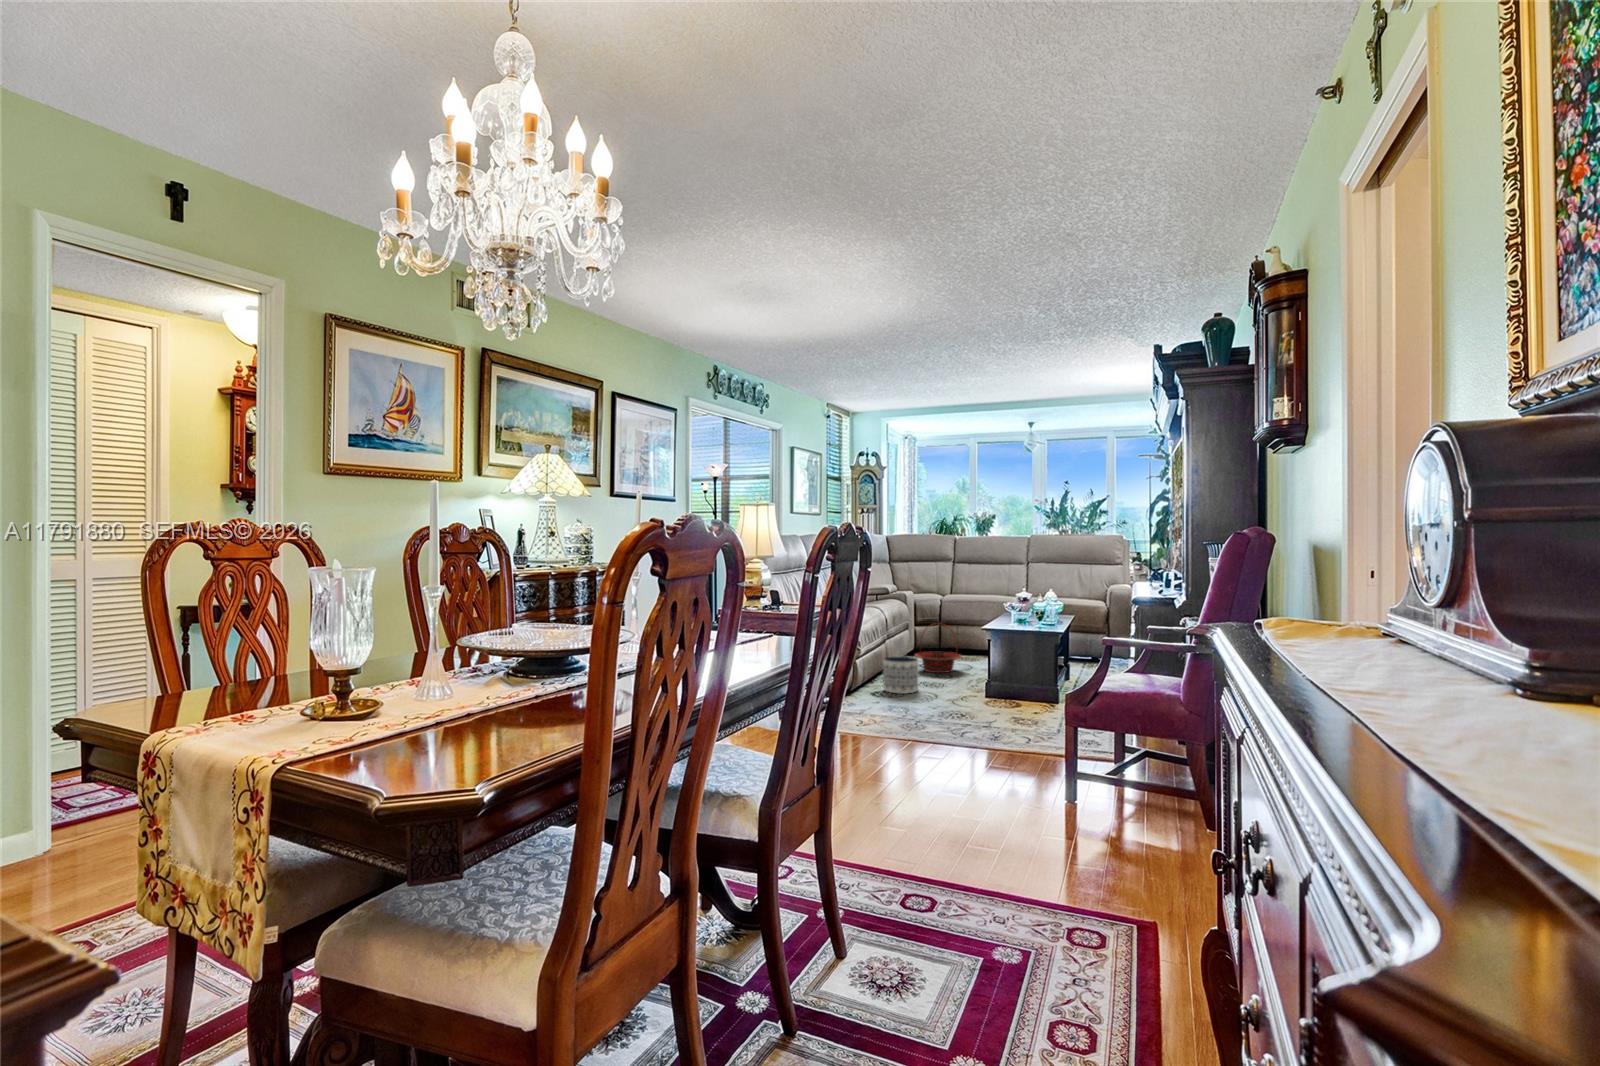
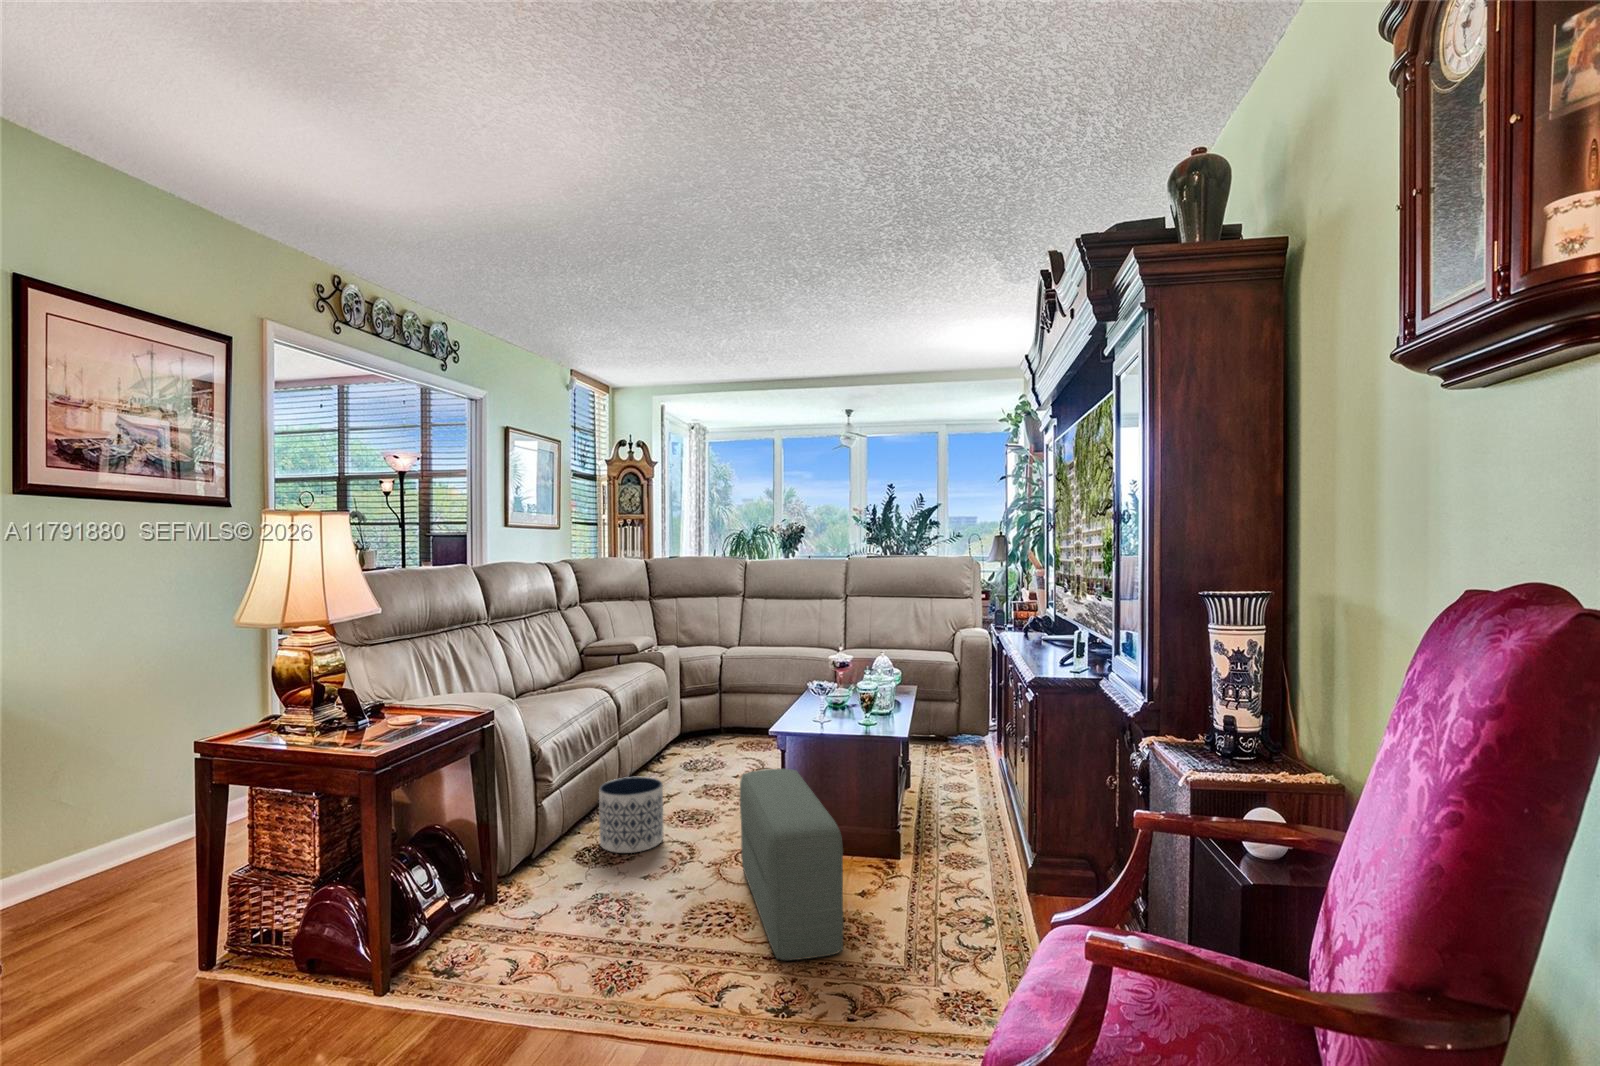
basket: present [915,626,962,673] -> none [669,703,748,789]
pouf: none [964,649,1022,728] -> present [740,769,843,960]

